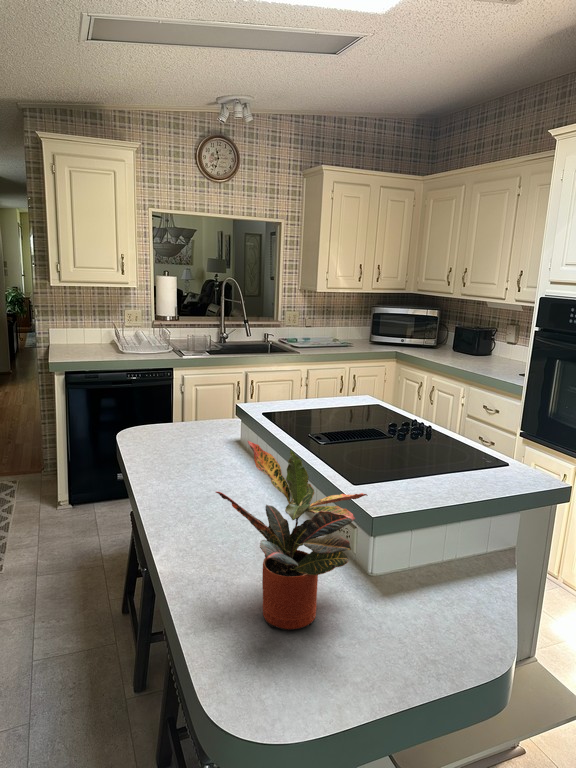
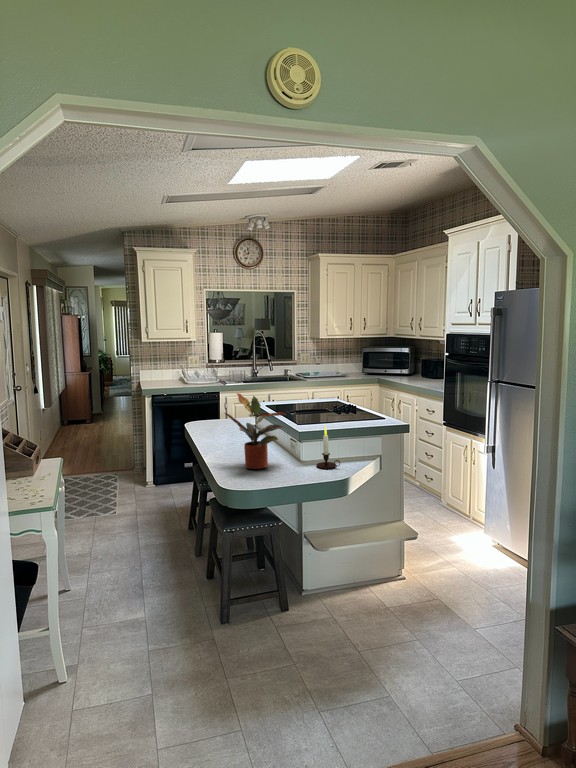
candle: none [421,517,481,616] -> present [316,425,340,468]

